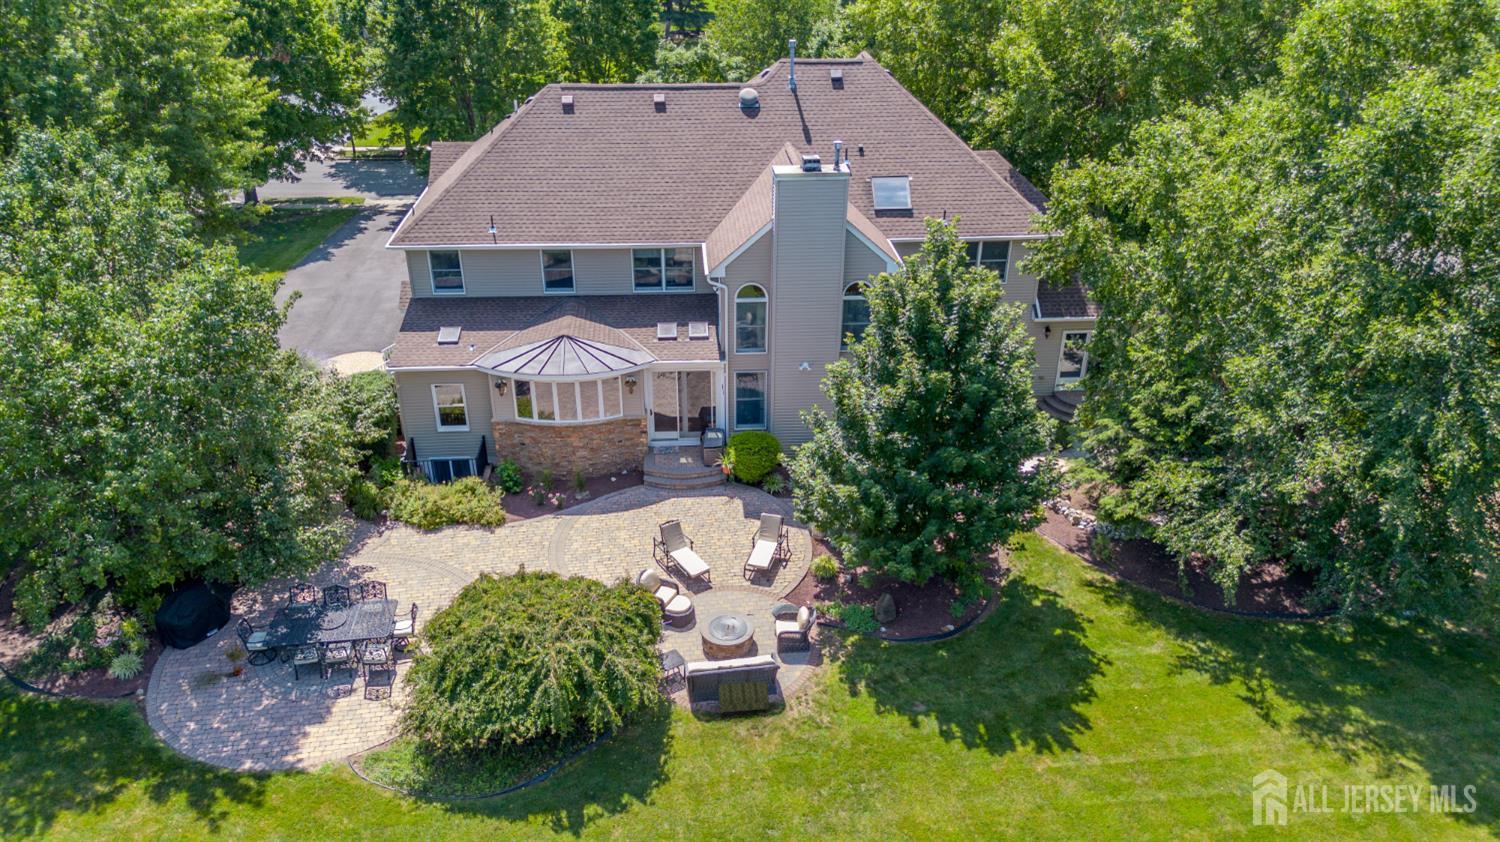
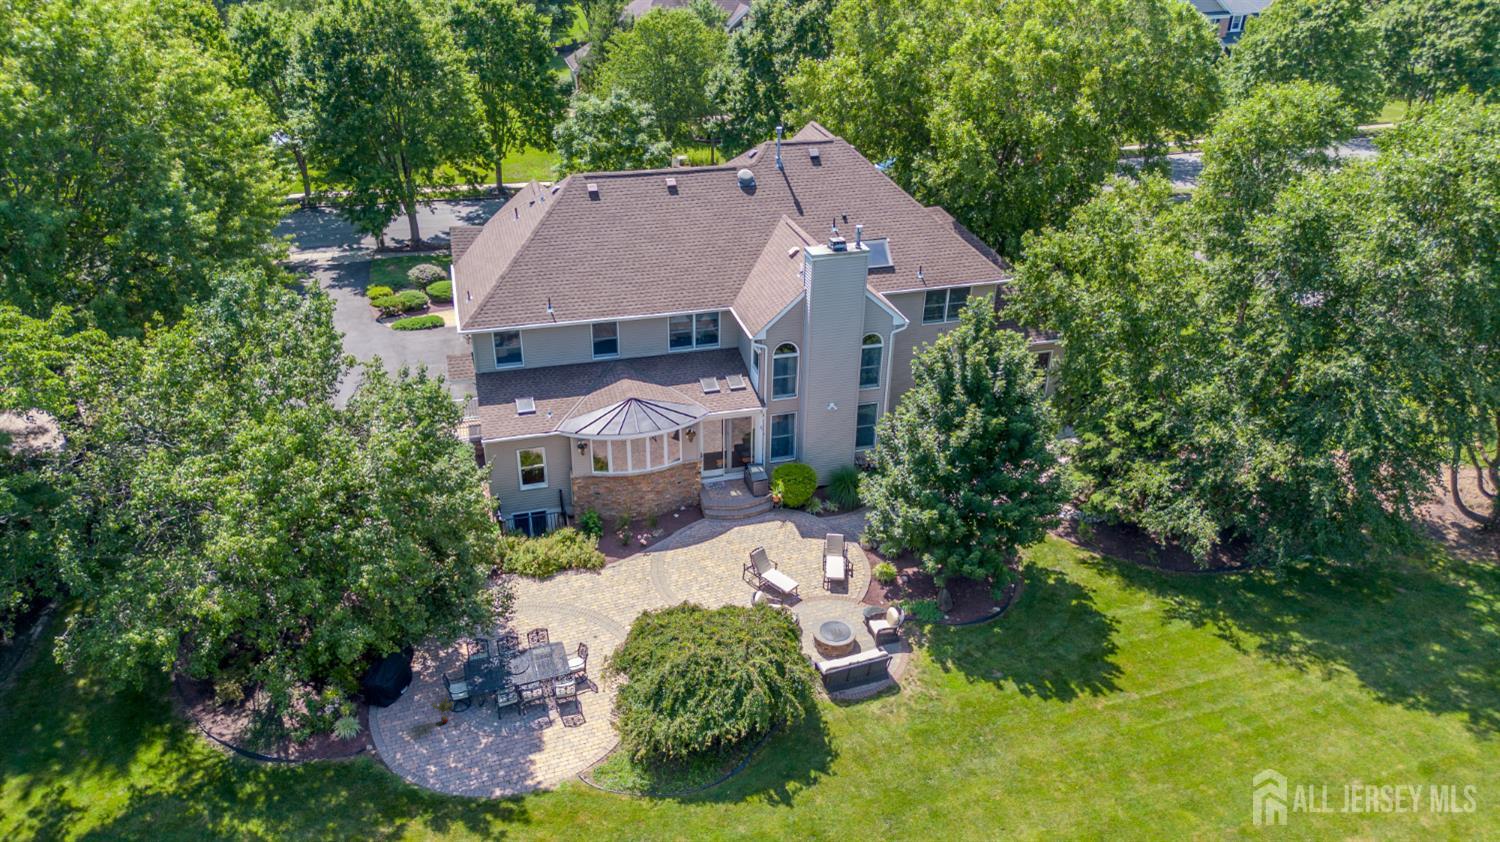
bench: present [718,681,769,716] -> none [849,669,891,701]

